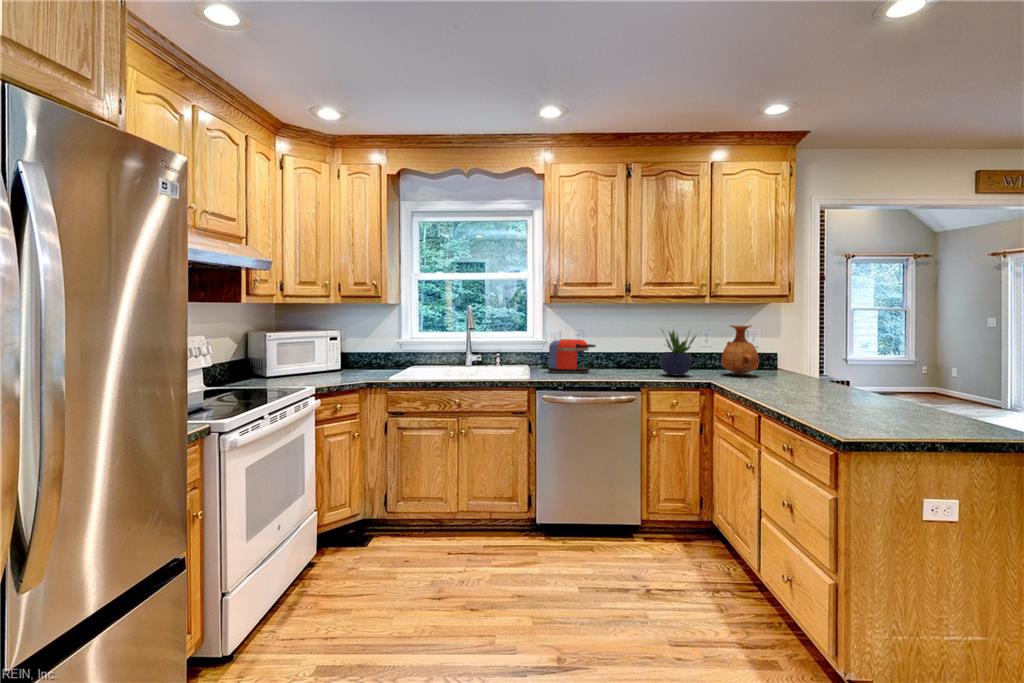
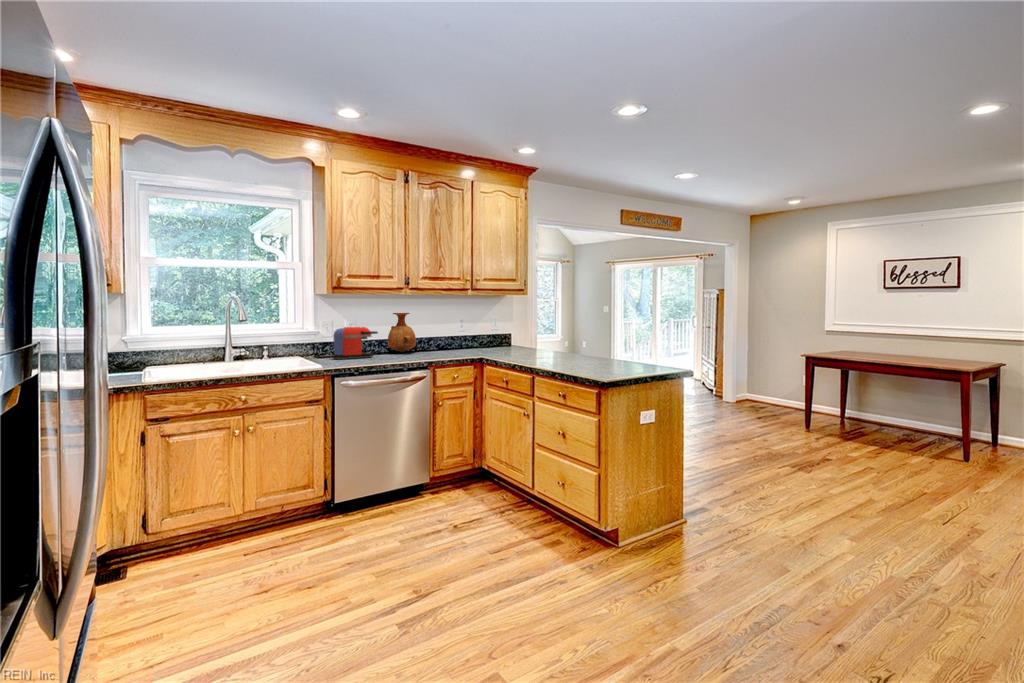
vase: present [721,325,759,375] -> present [388,313,416,353]
potted plant: present [660,330,696,376] -> none [435,313,465,354]

